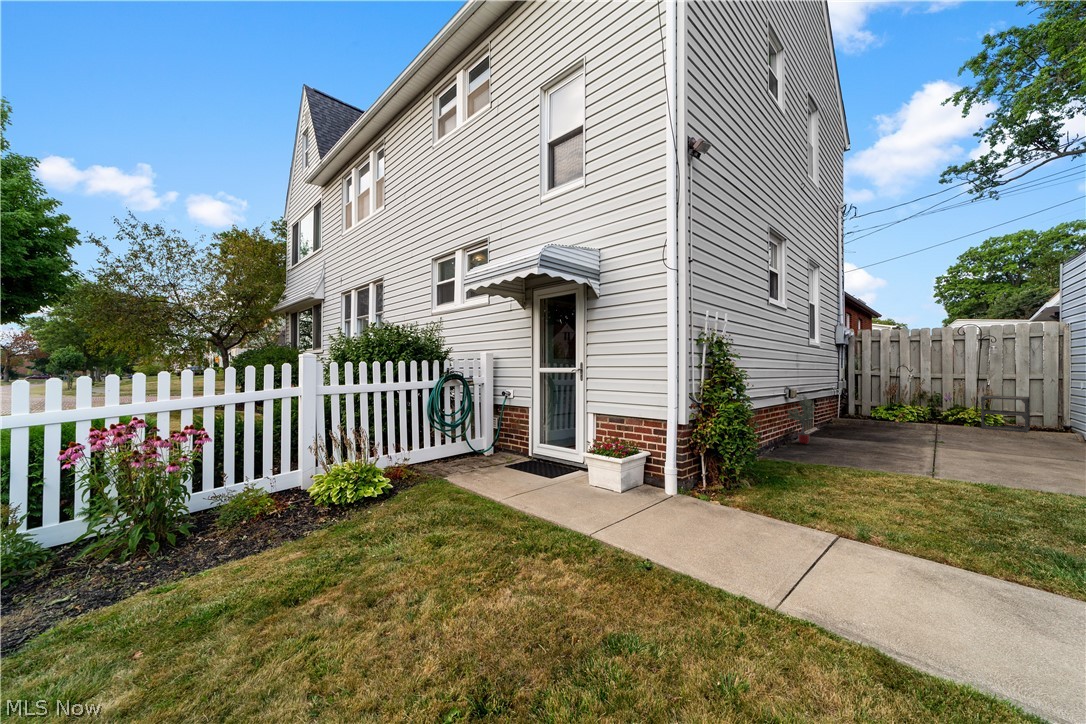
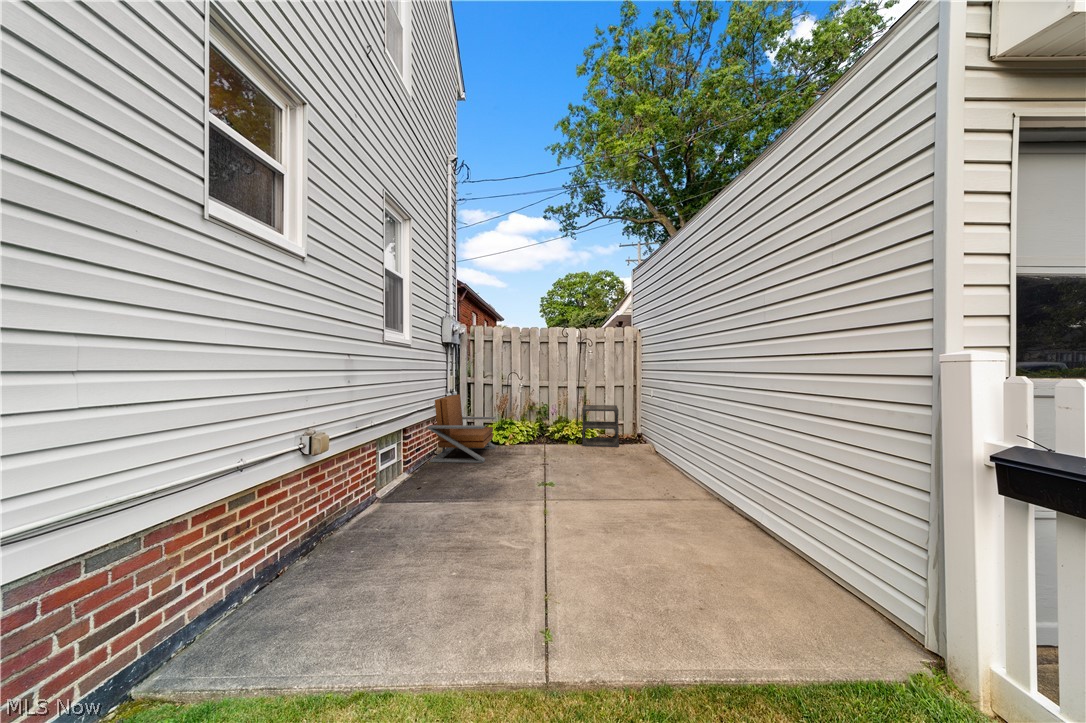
lounge chair: none [830,381,886,427] -> present [427,394,496,463]
potted tree: present [787,395,815,444] -> none [279,451,359,572]

